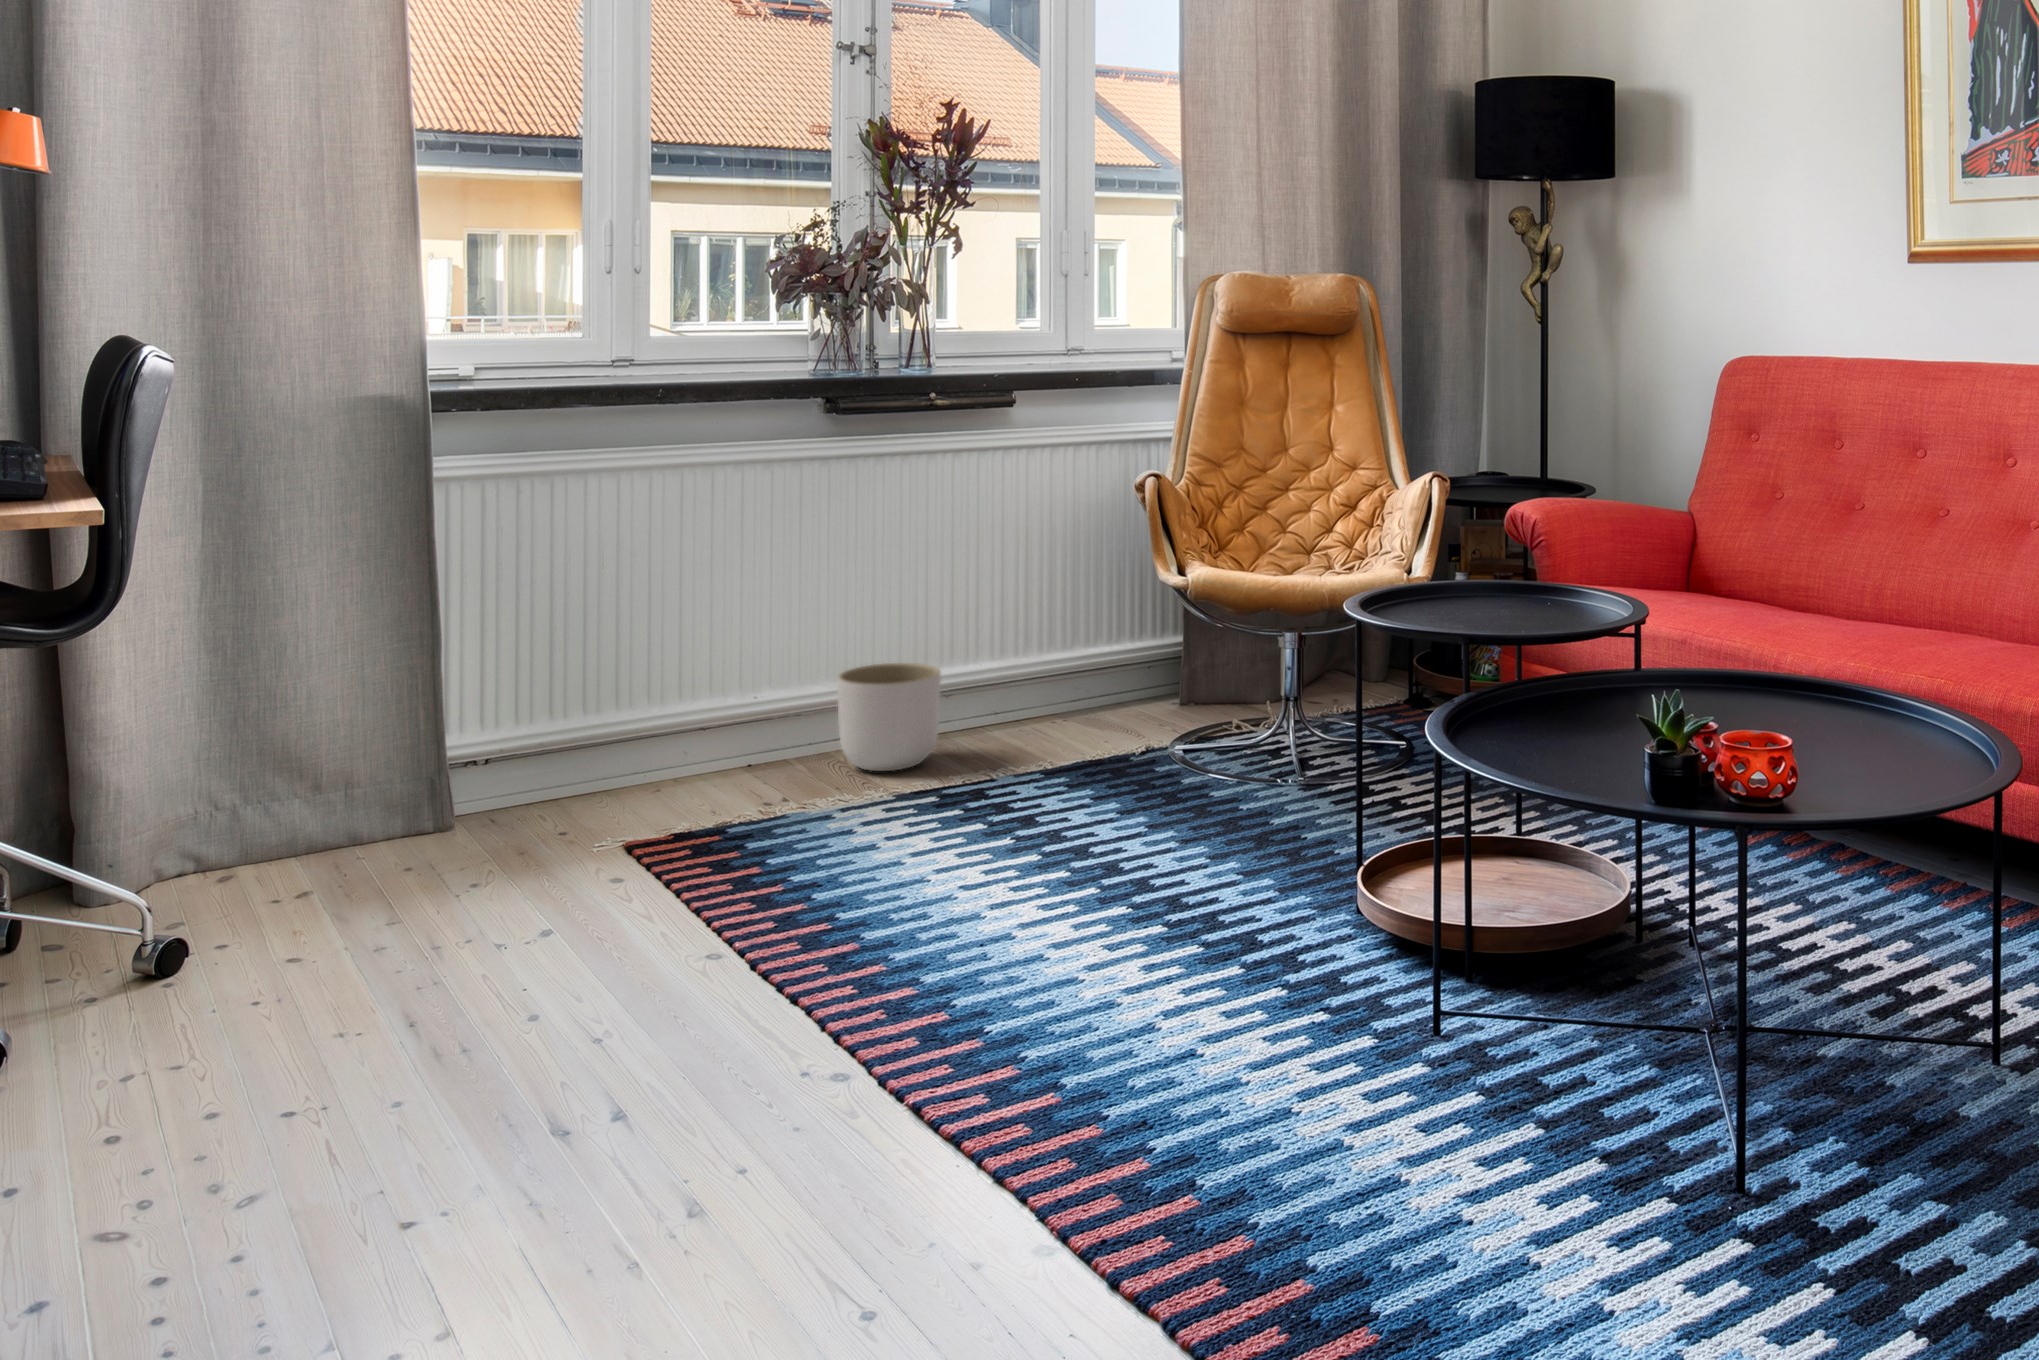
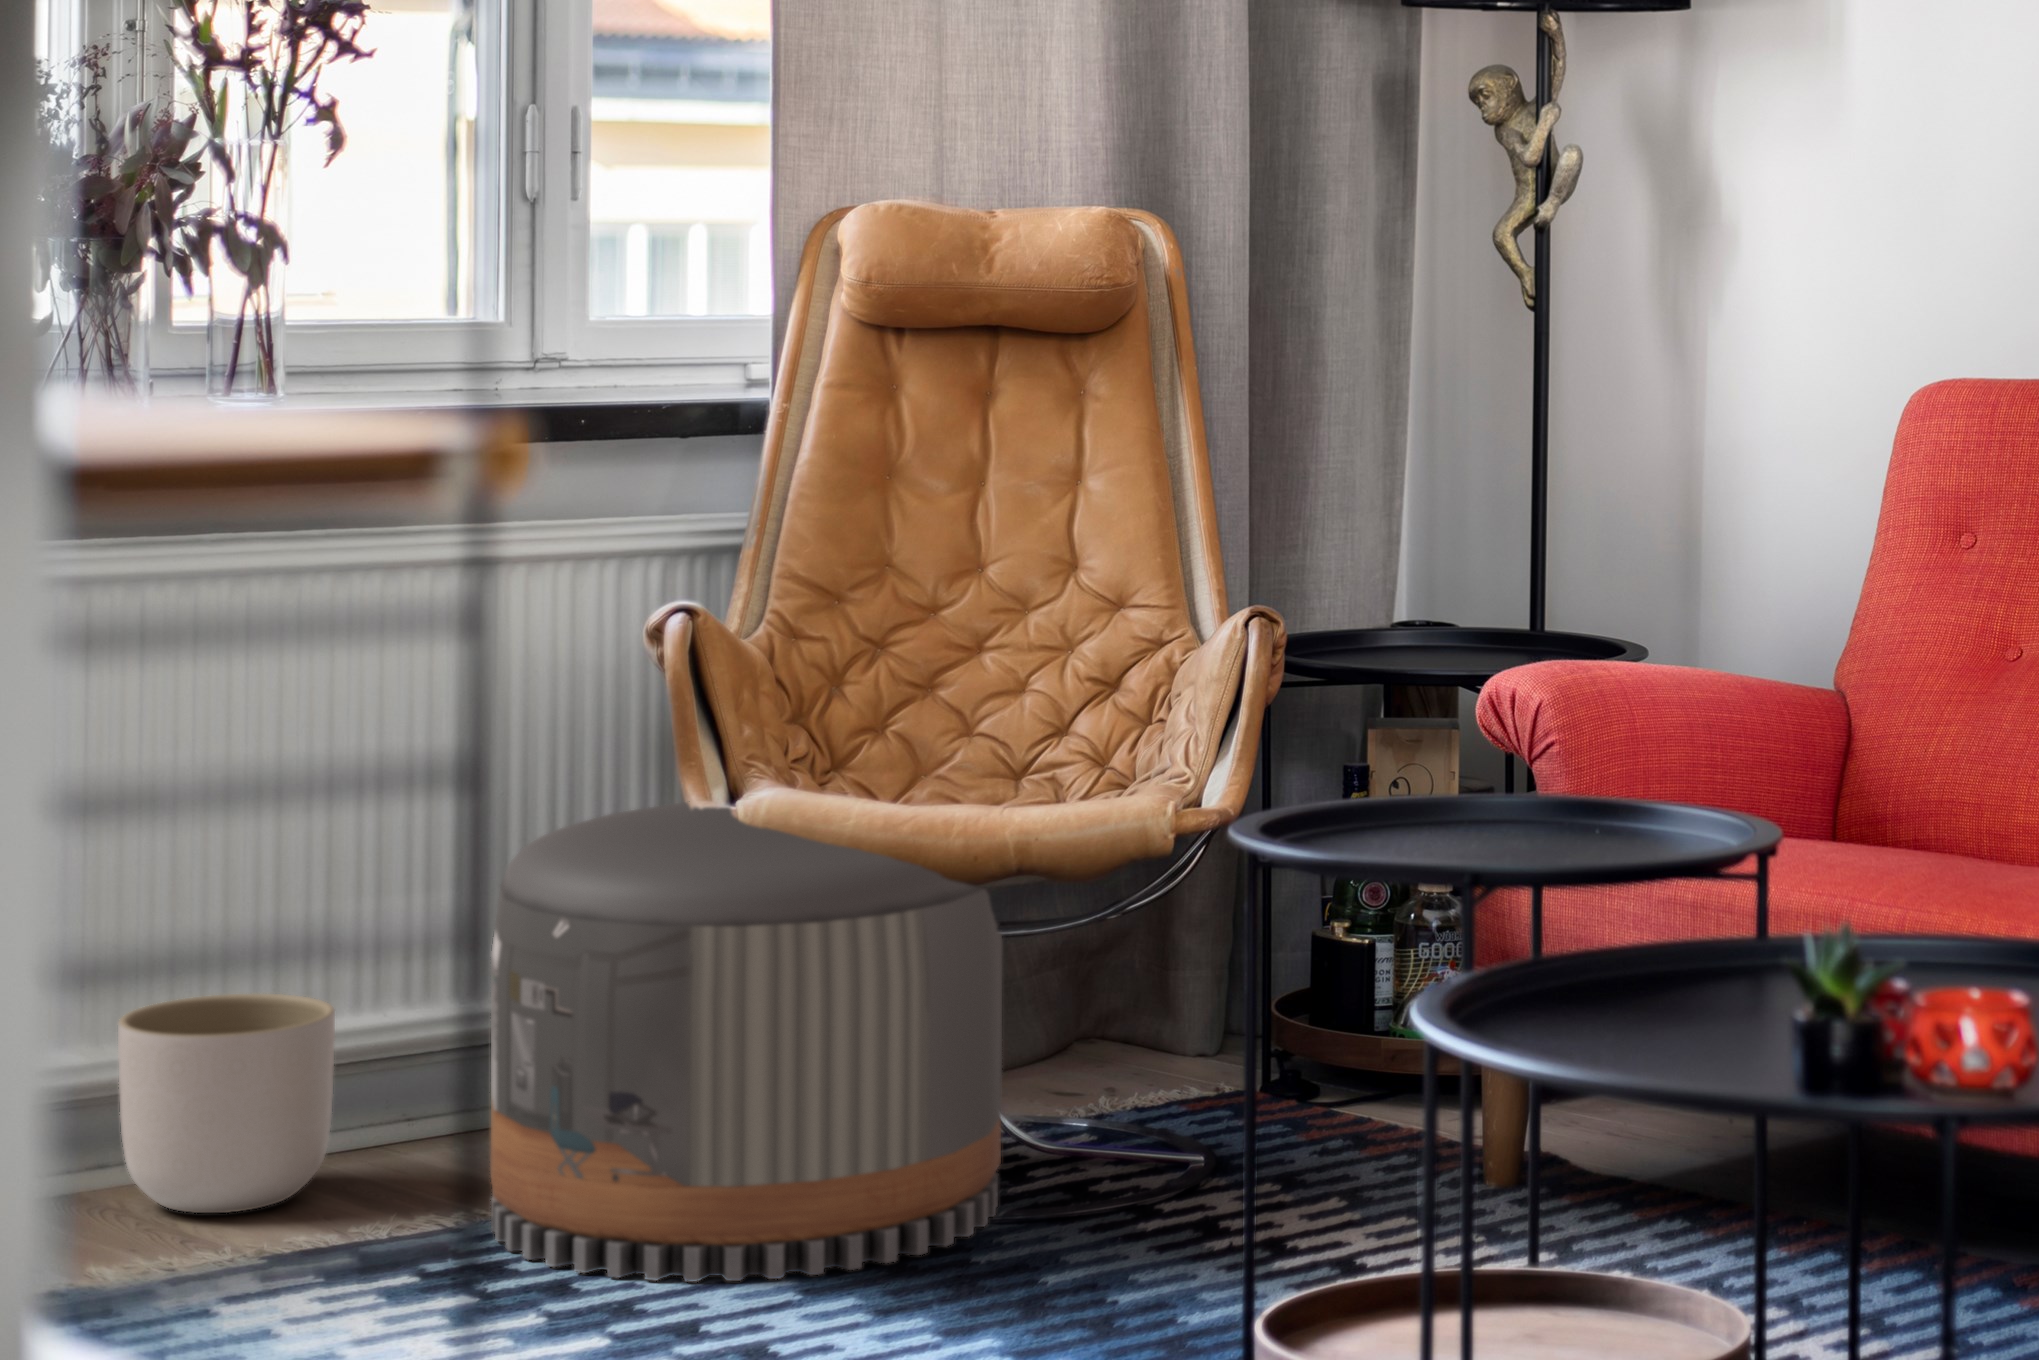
pouf: none [1009,571,1260,816] -> present [490,802,1003,1281]

